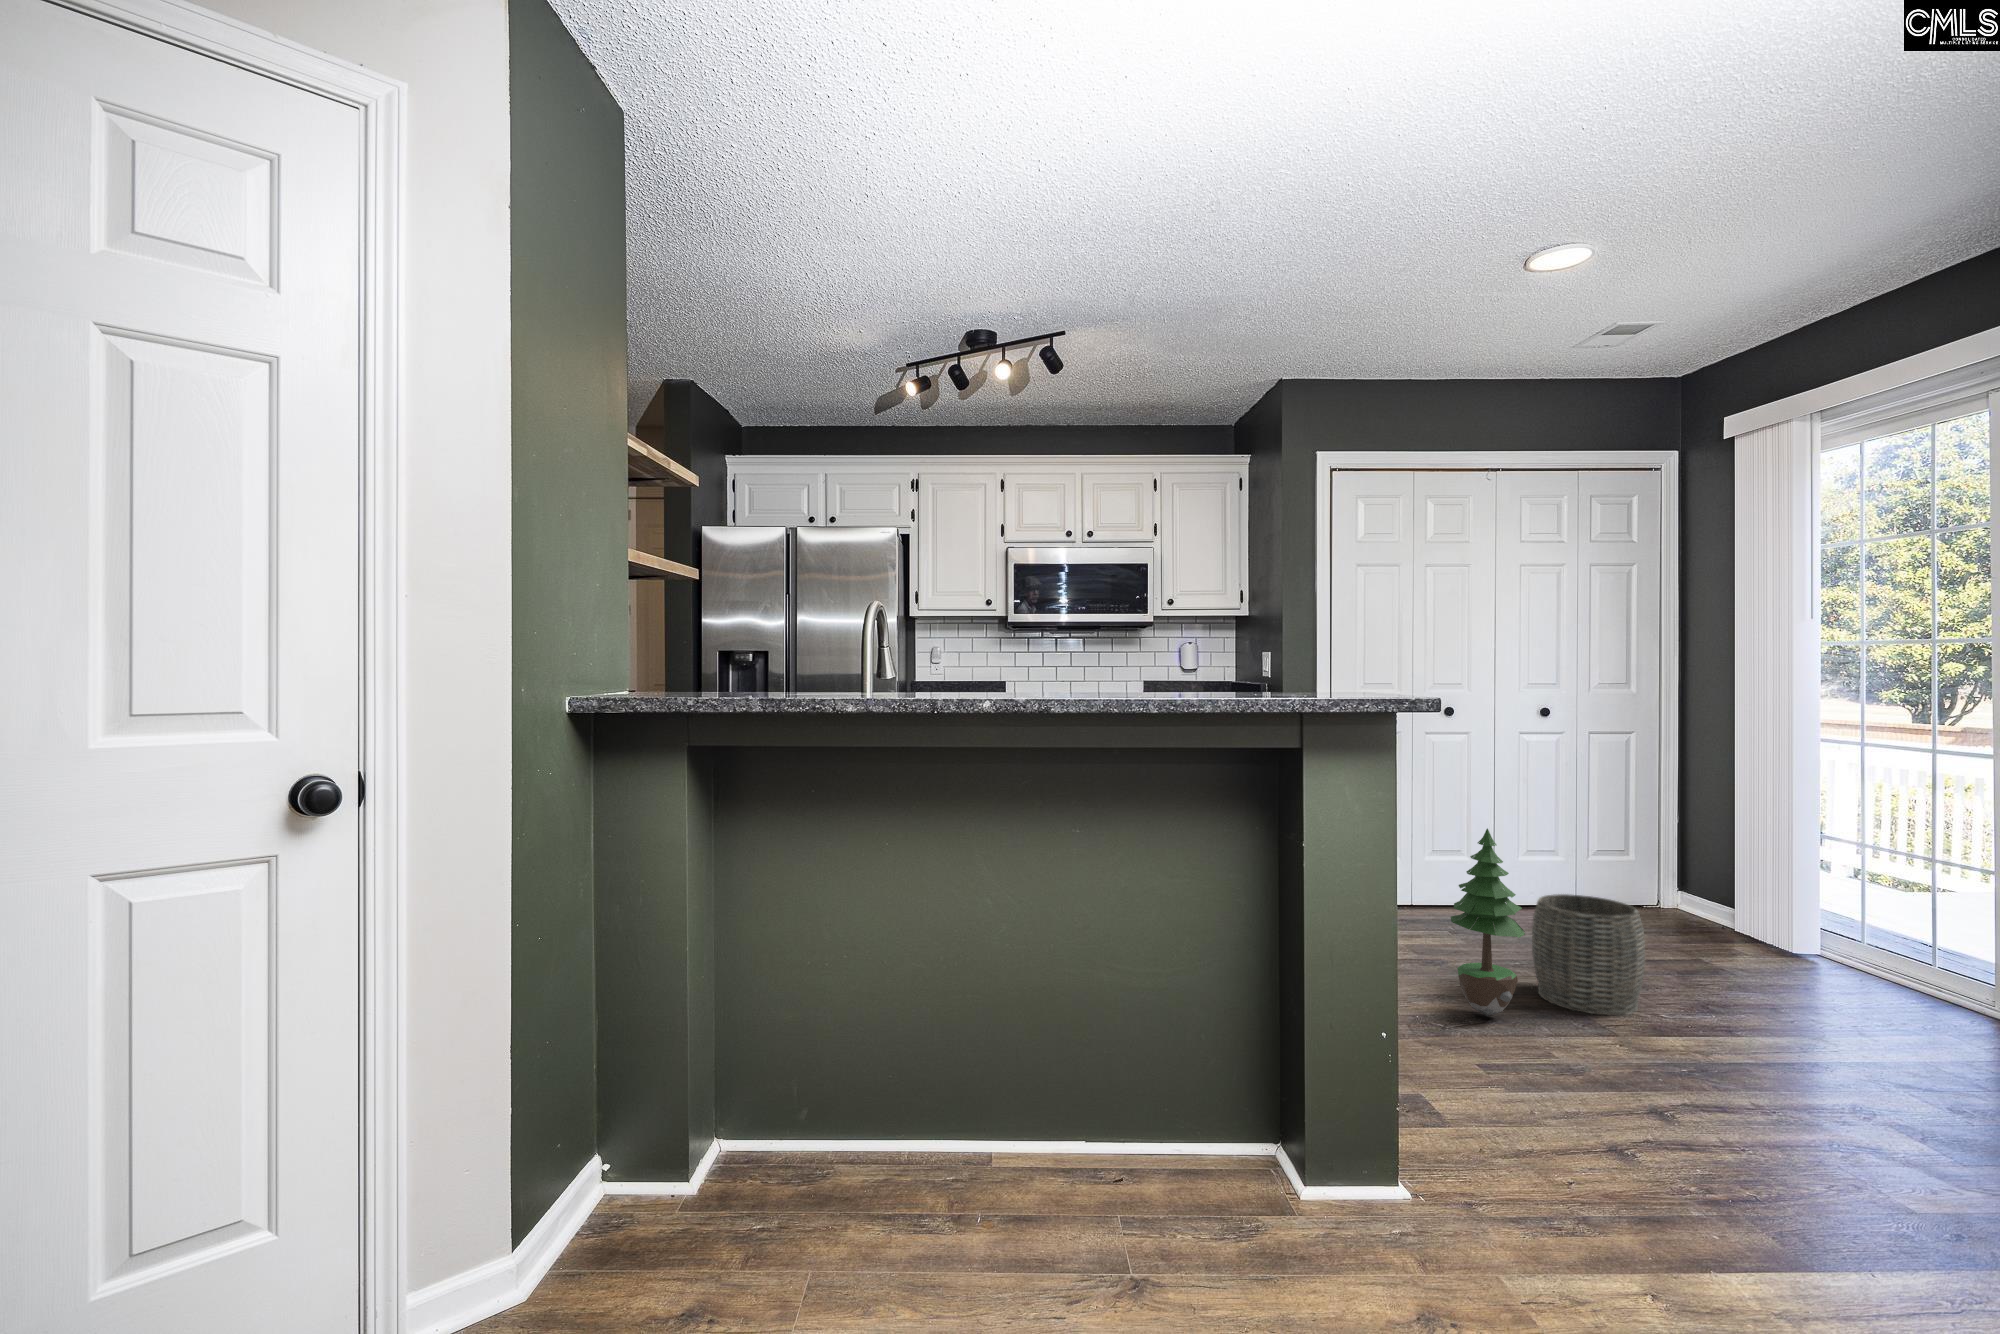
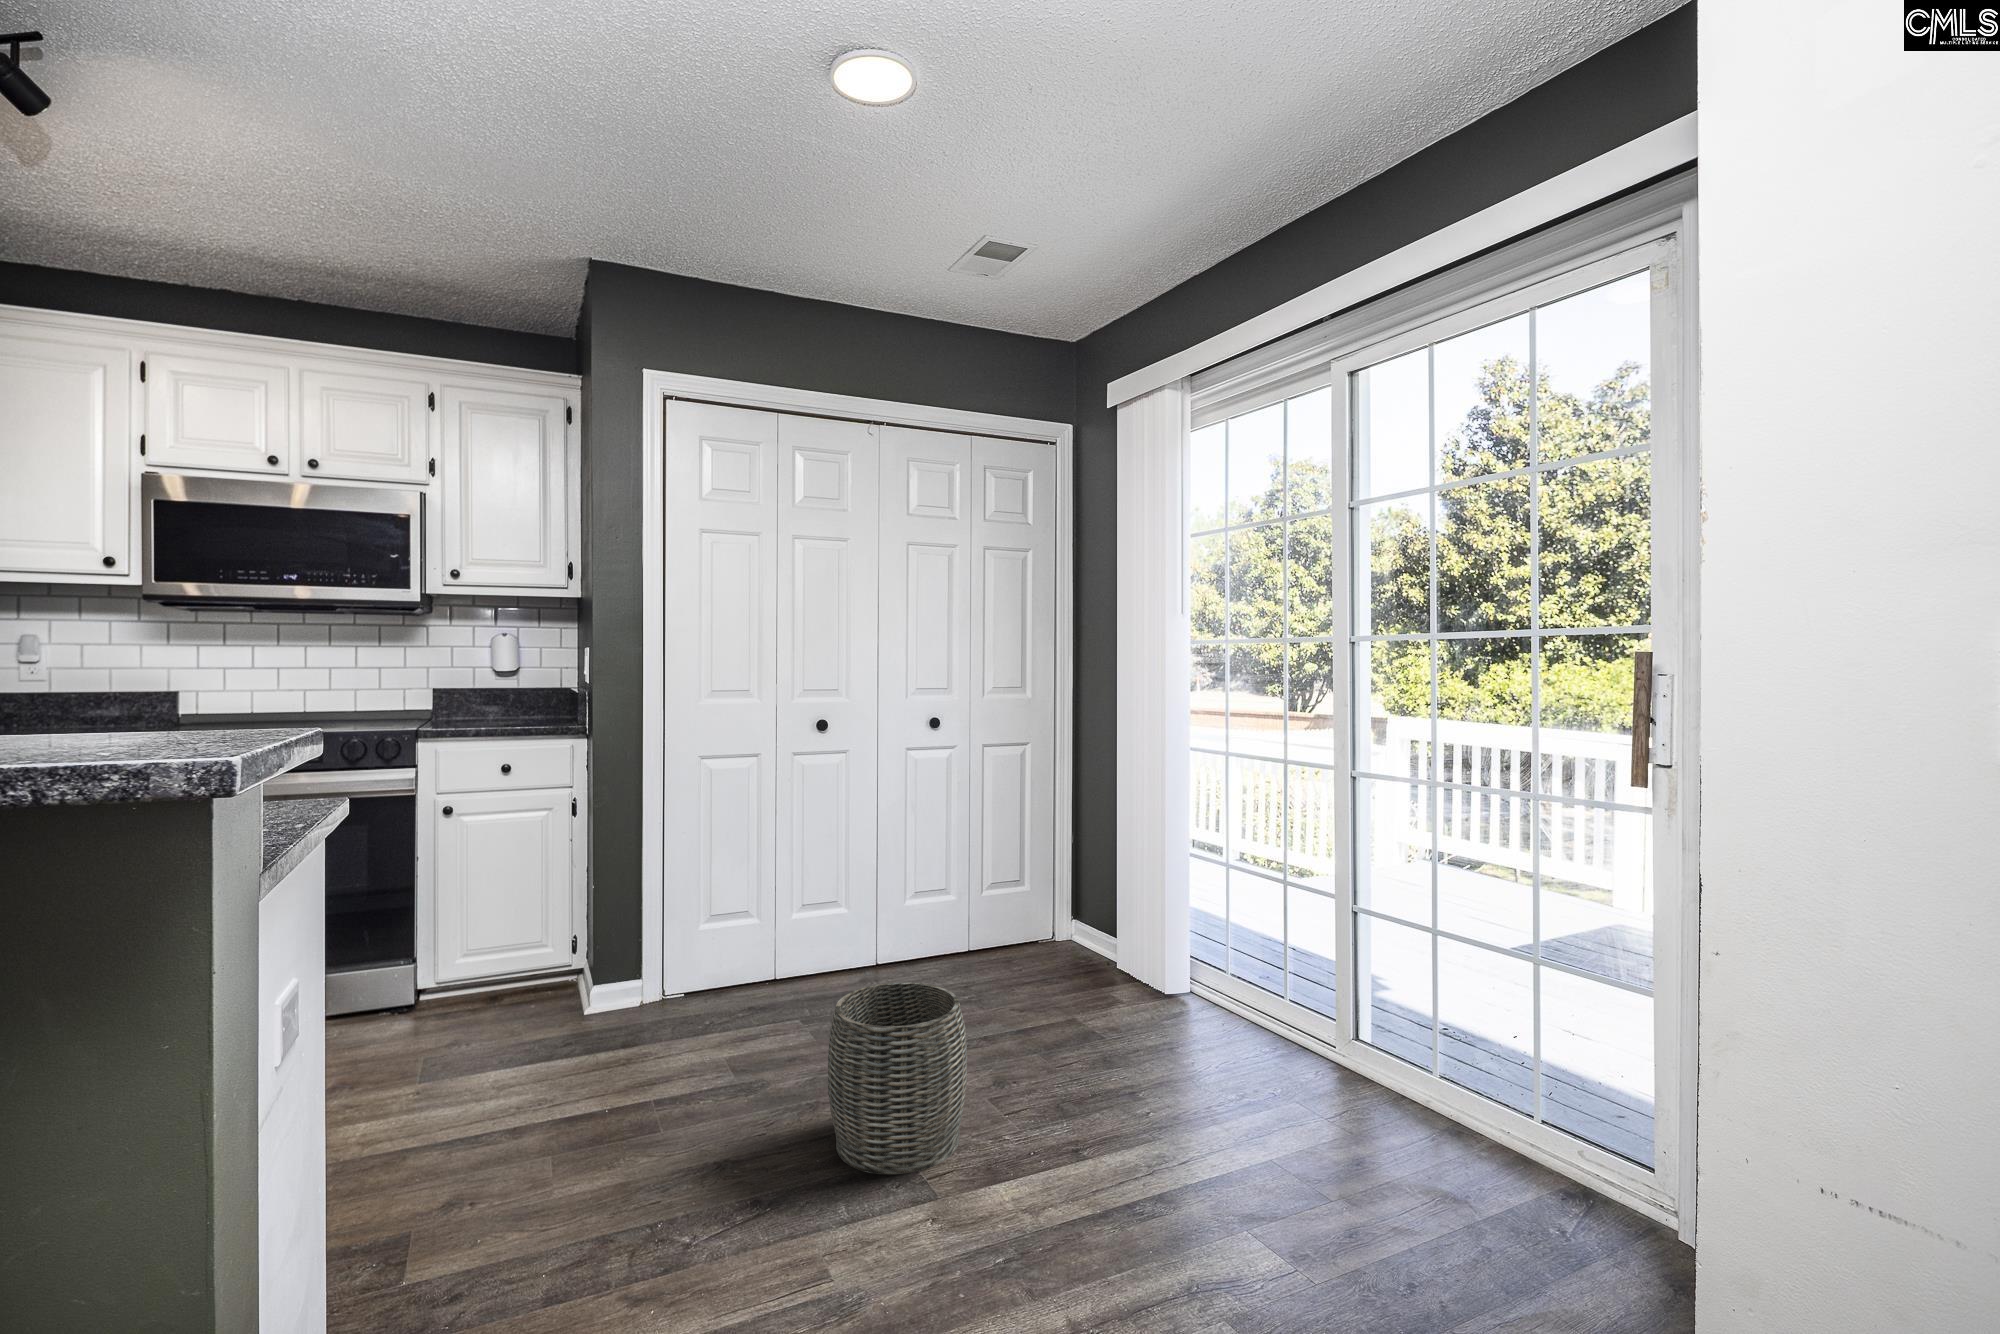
potted tree: present [1451,829,1525,1016] -> none [664,918,779,1227]

